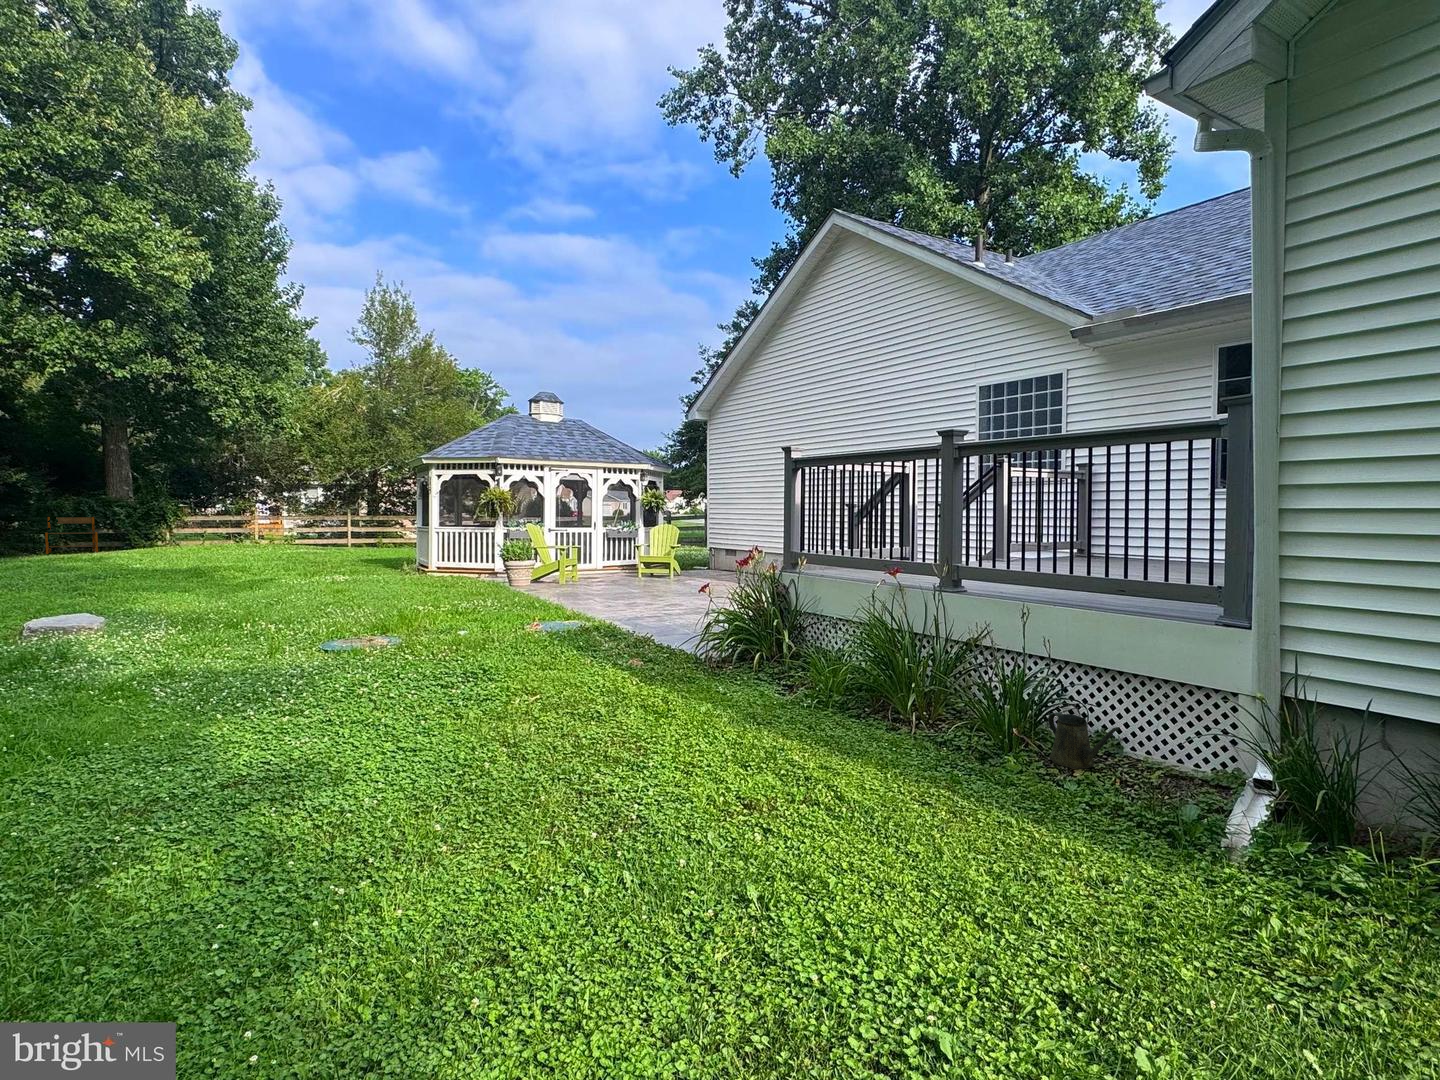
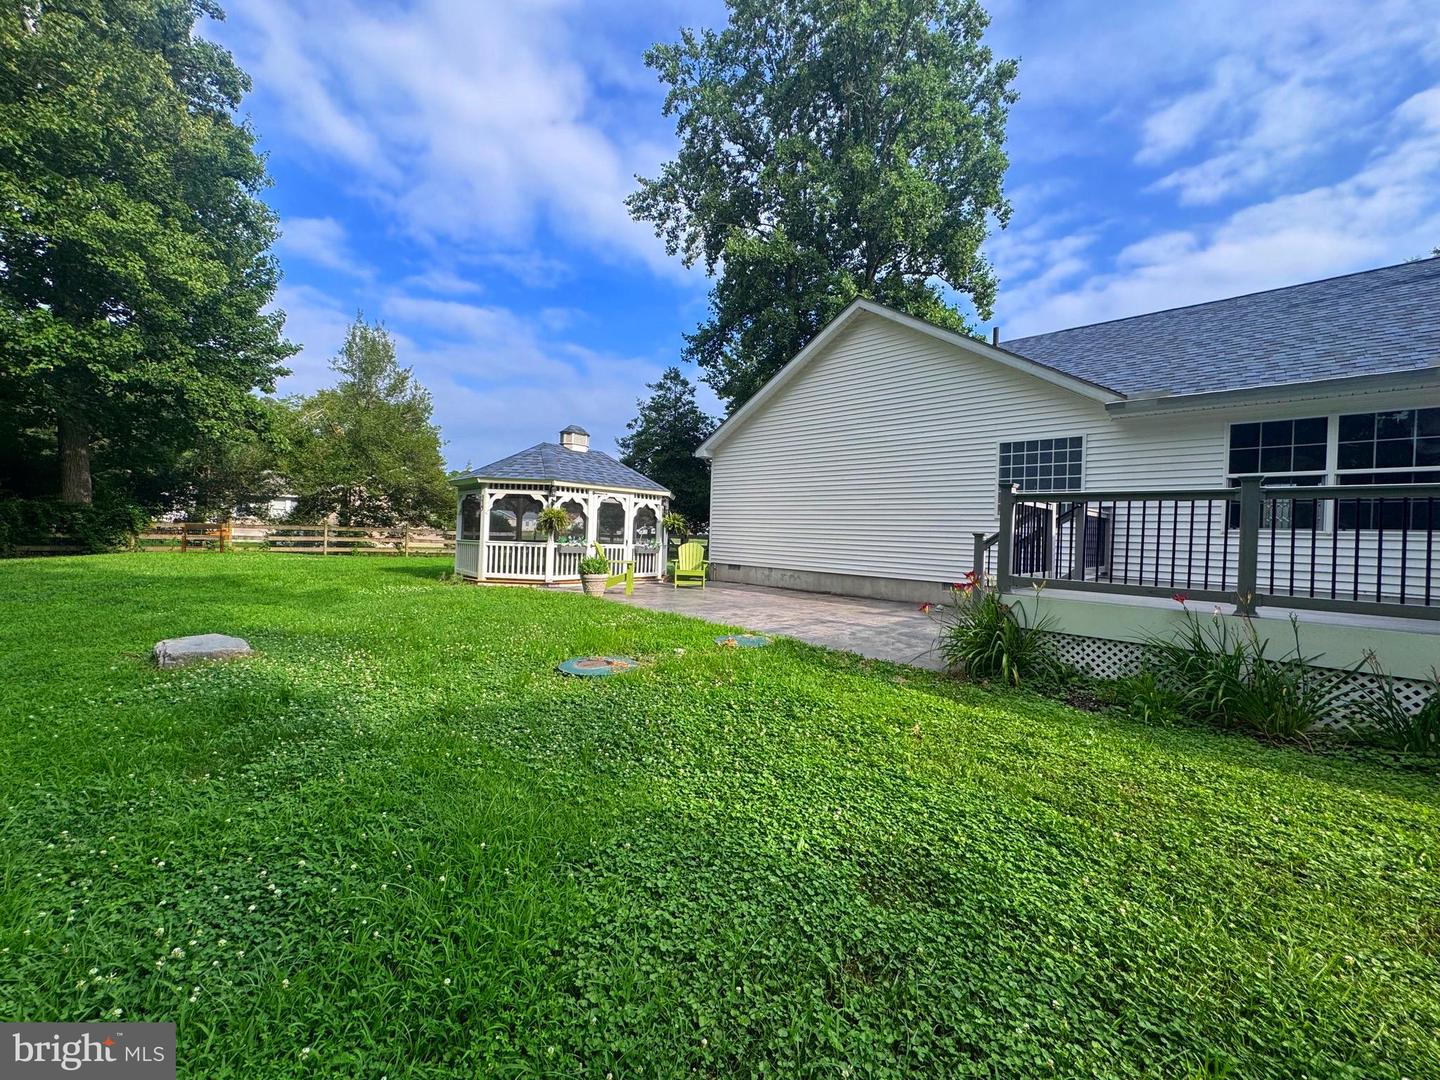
watering can: present [1048,712,1120,769] -> none [1026,715,1098,768]

